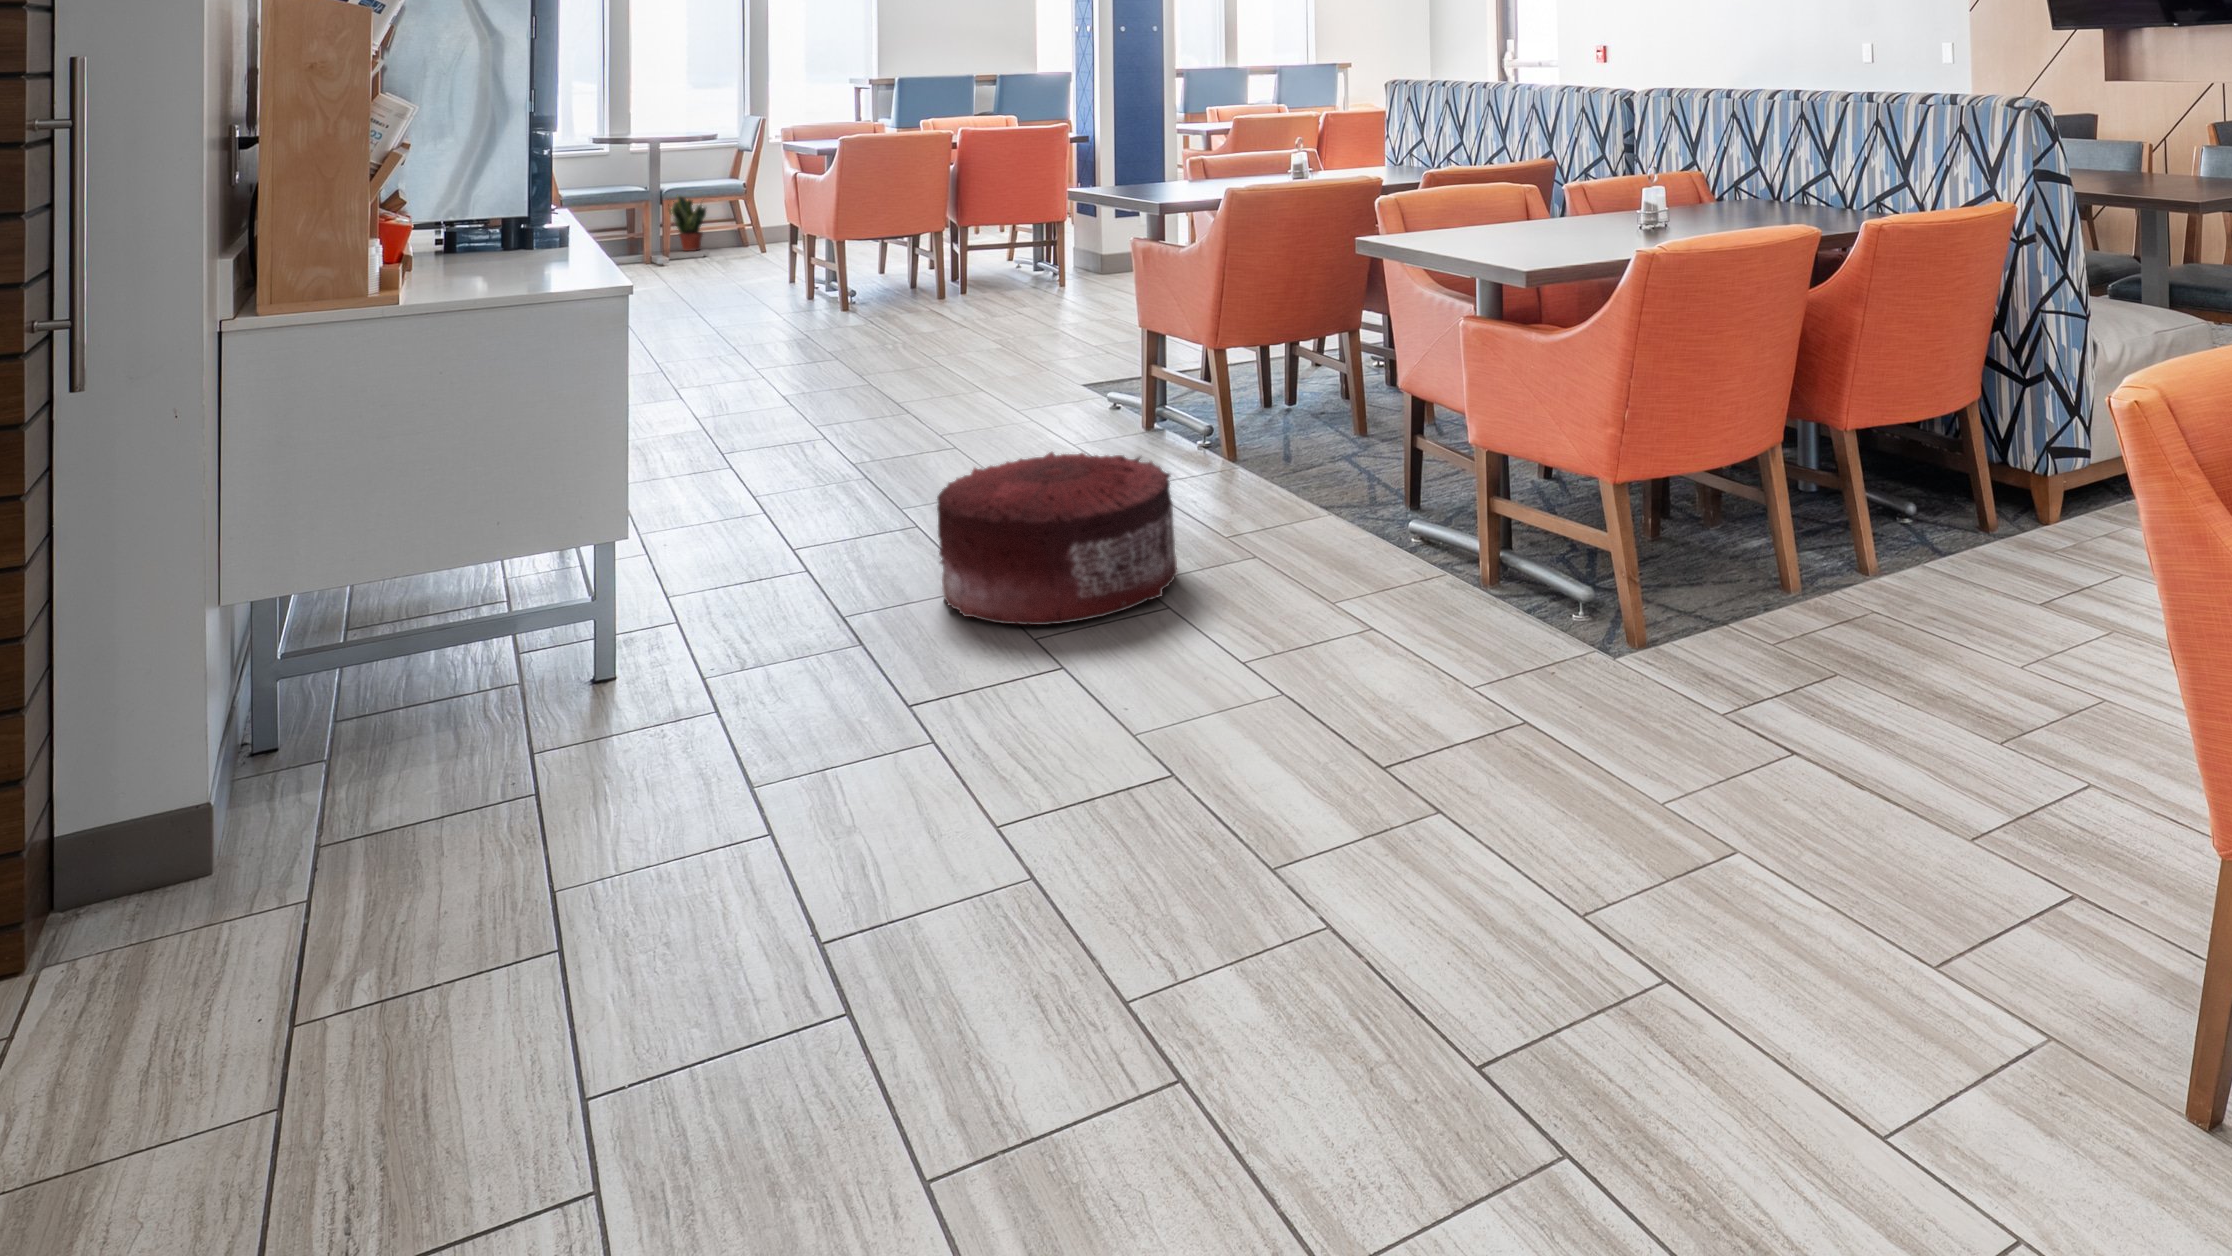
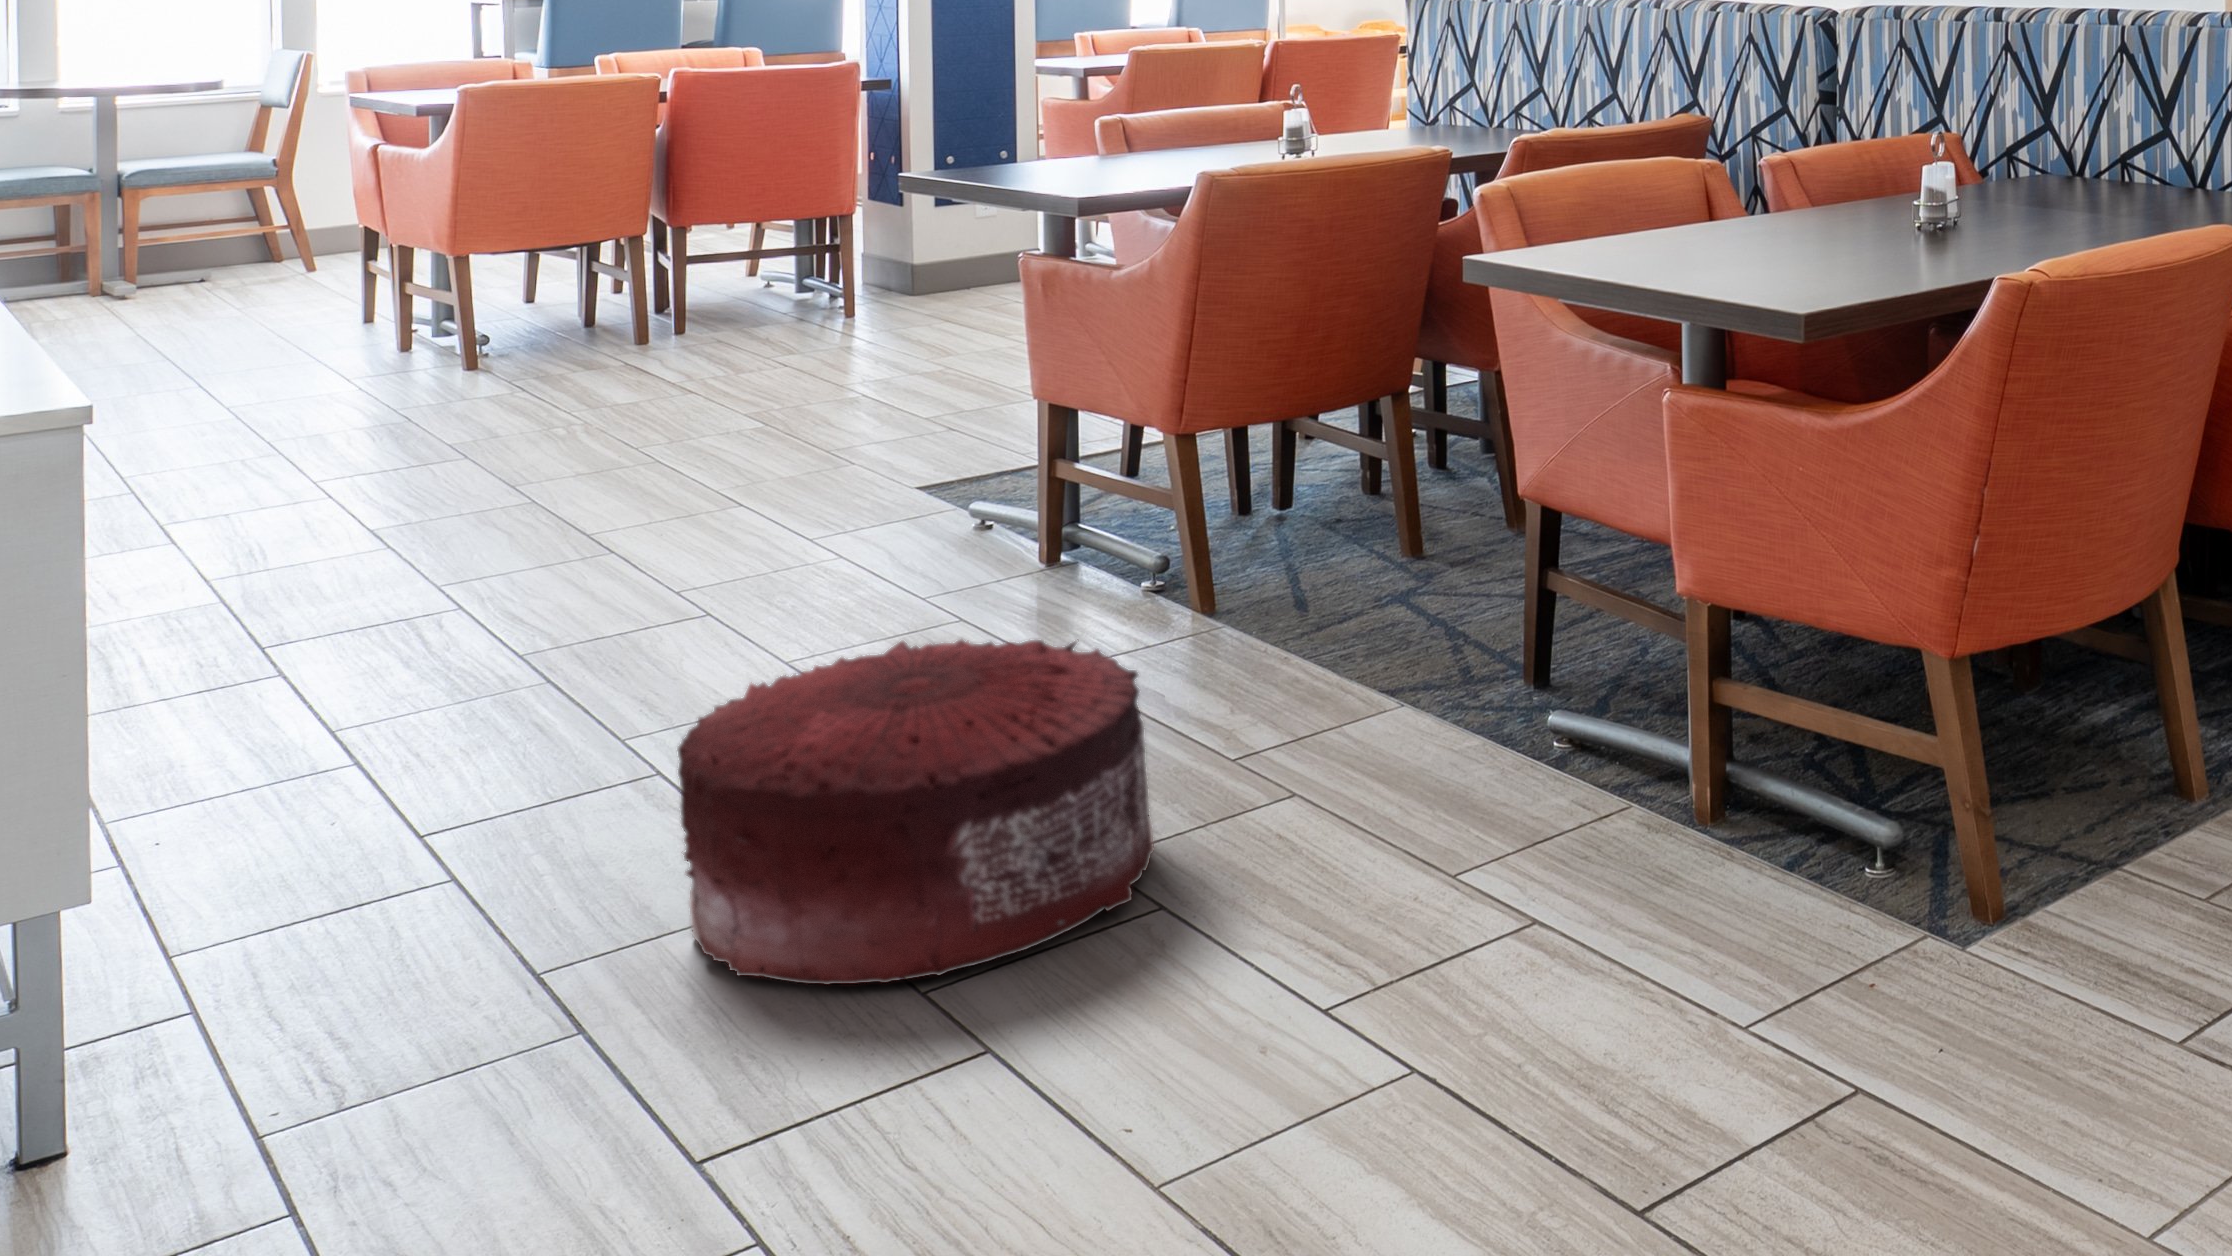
potted plant: present [670,197,706,251] -> none [122,167,199,276]

